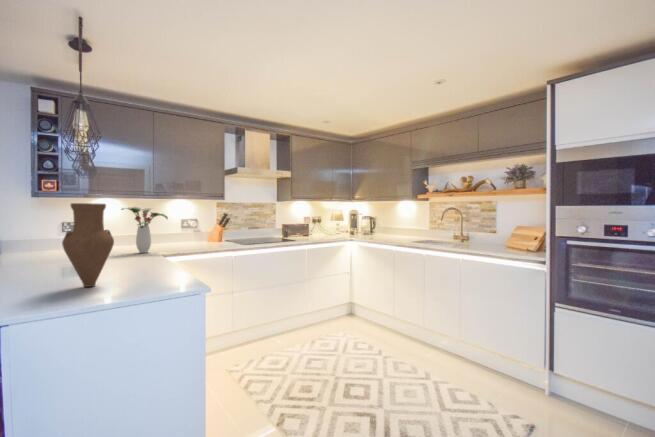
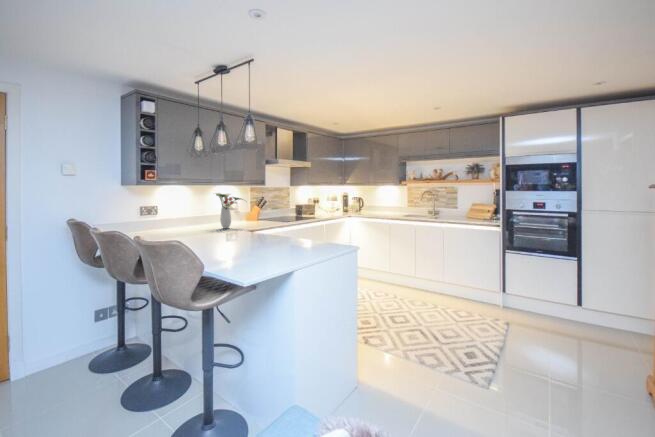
vase: present [62,203,114,287] -> none [256,193,284,246]

